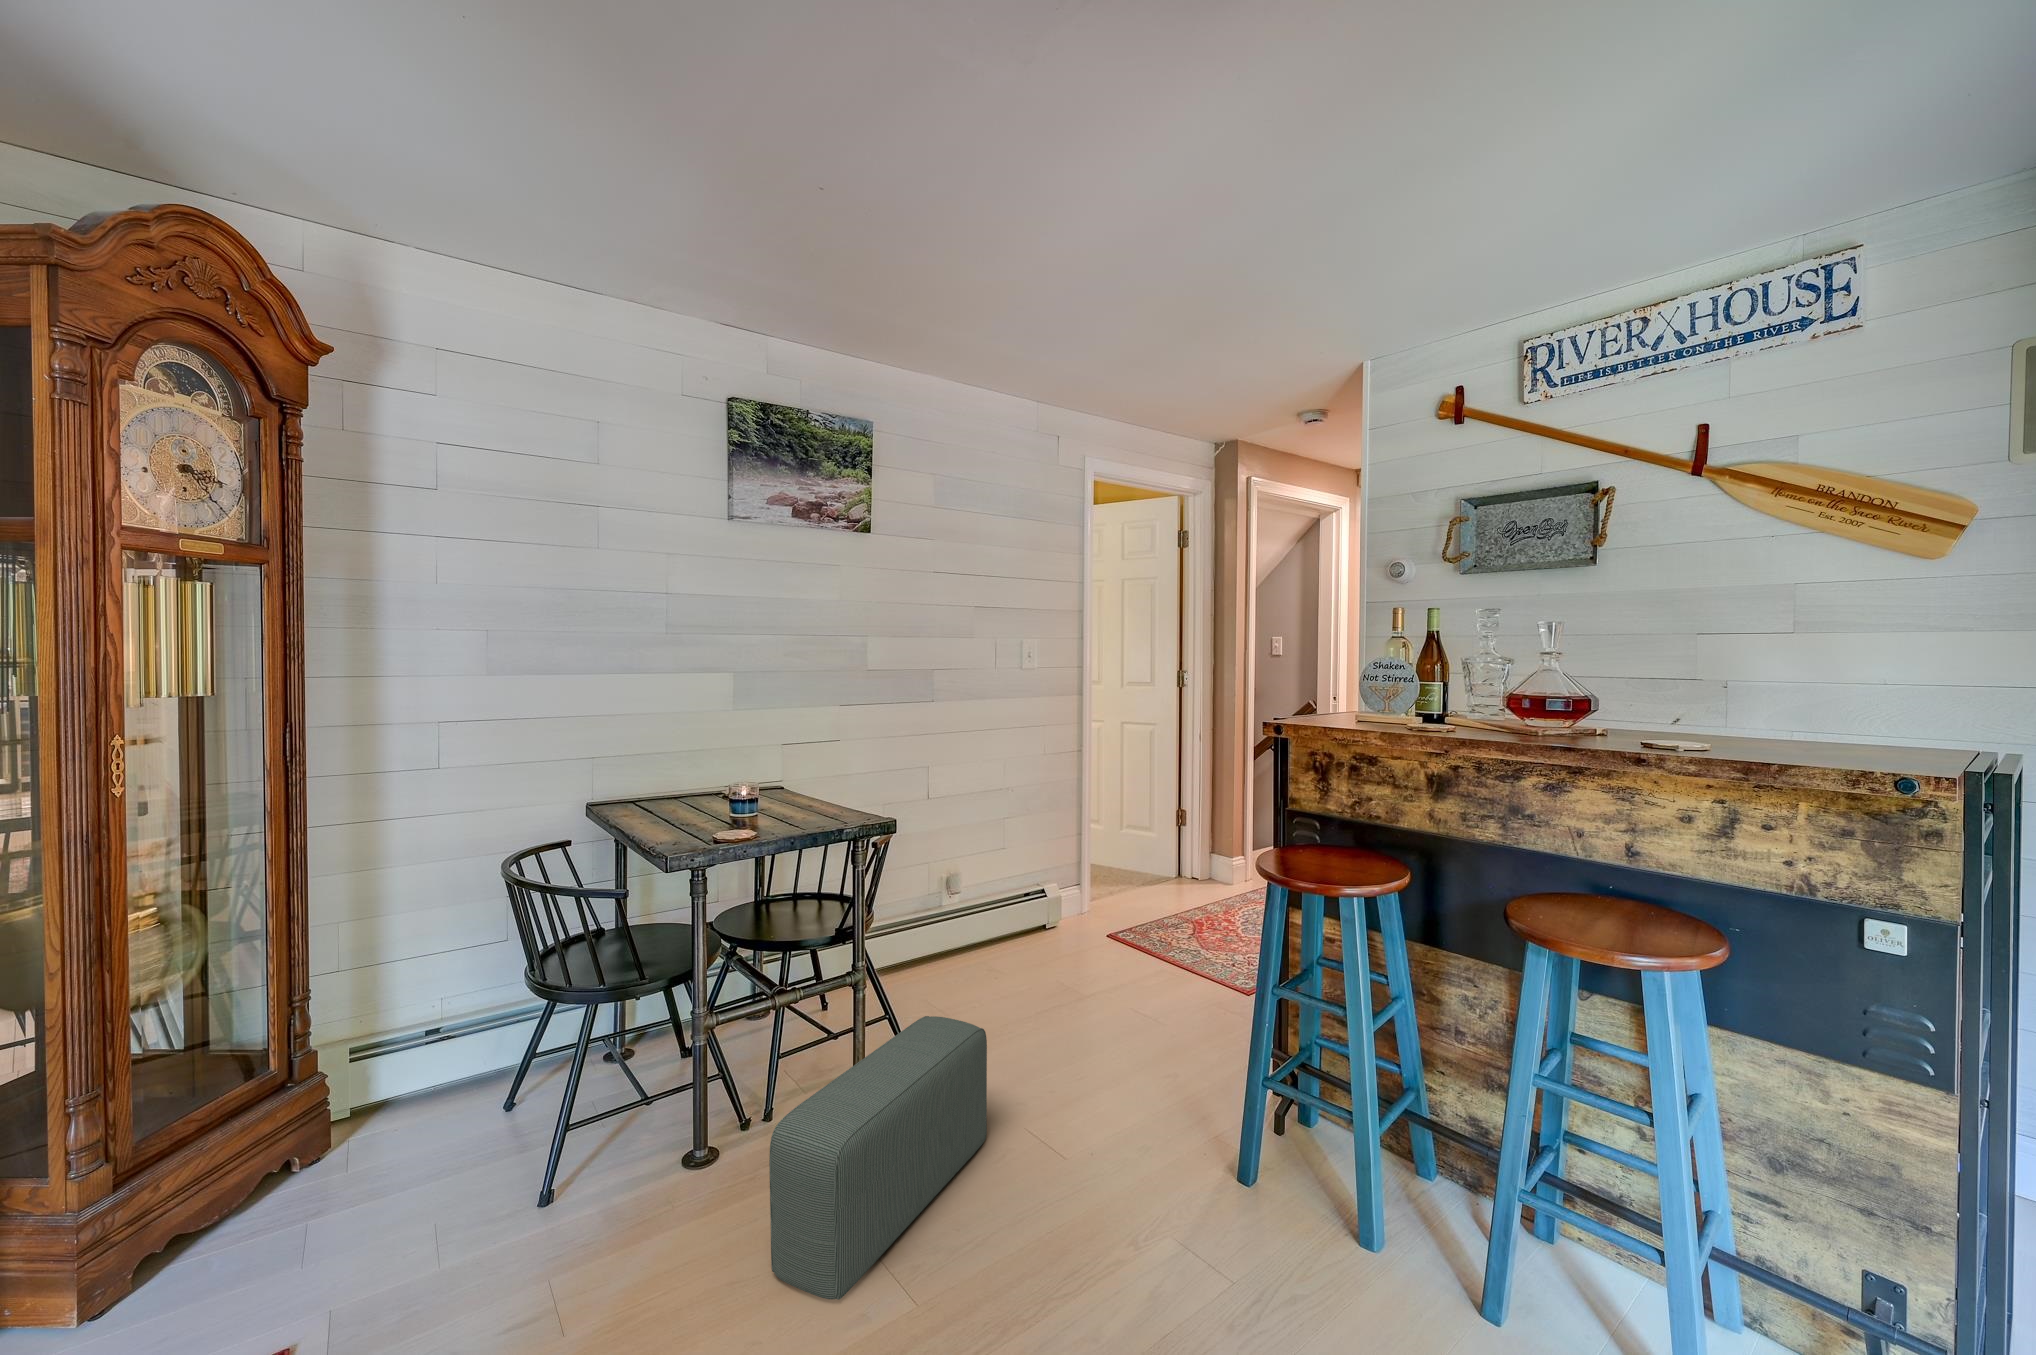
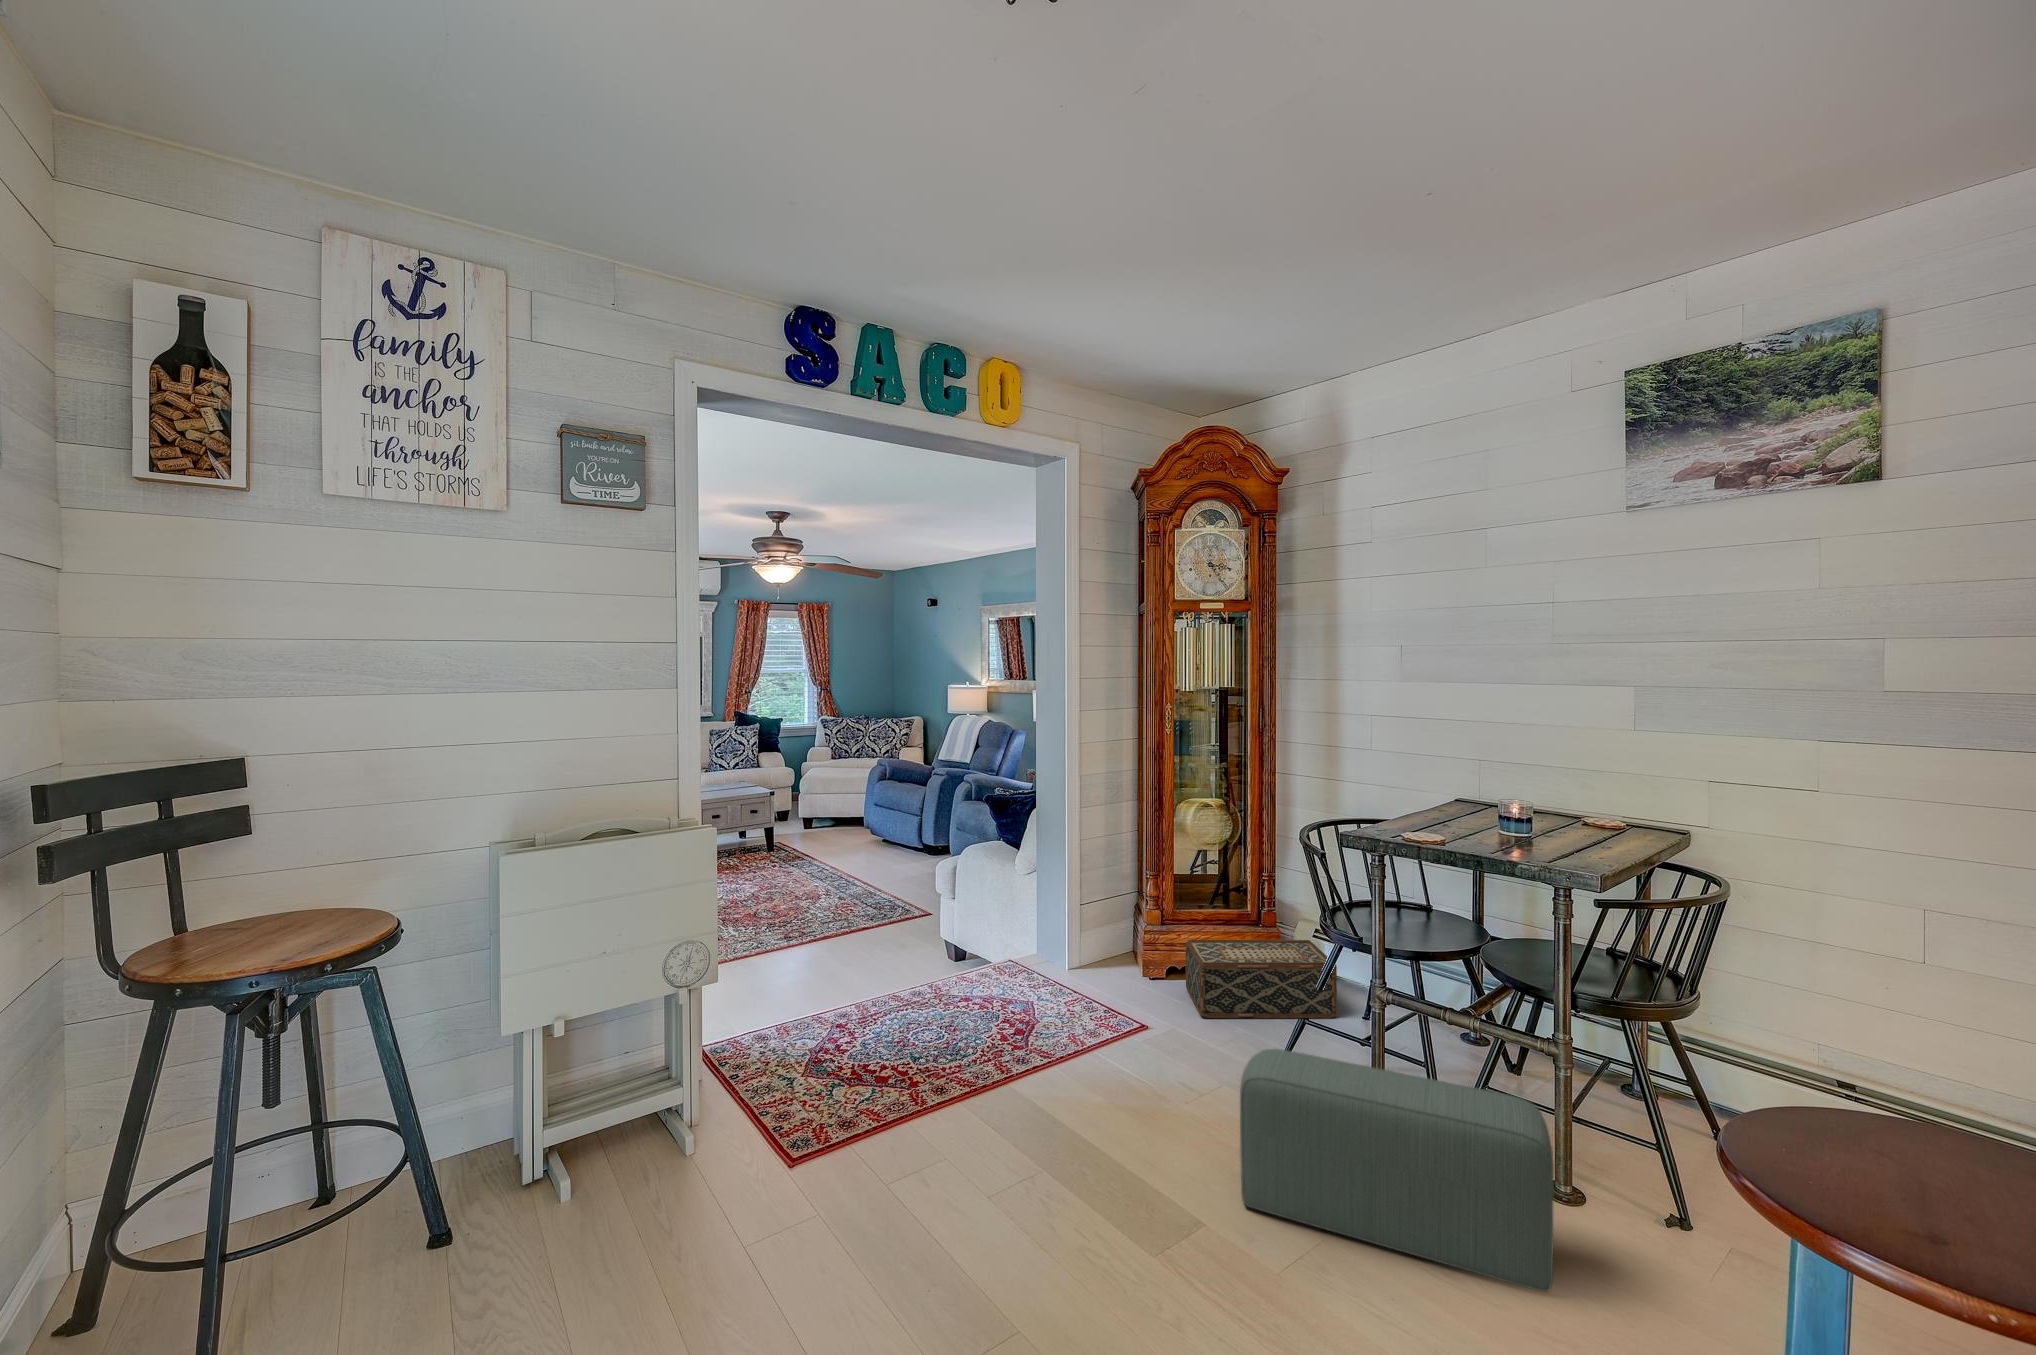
woven basket: none [207,1057,485,1261] -> present [1185,940,1337,1018]

